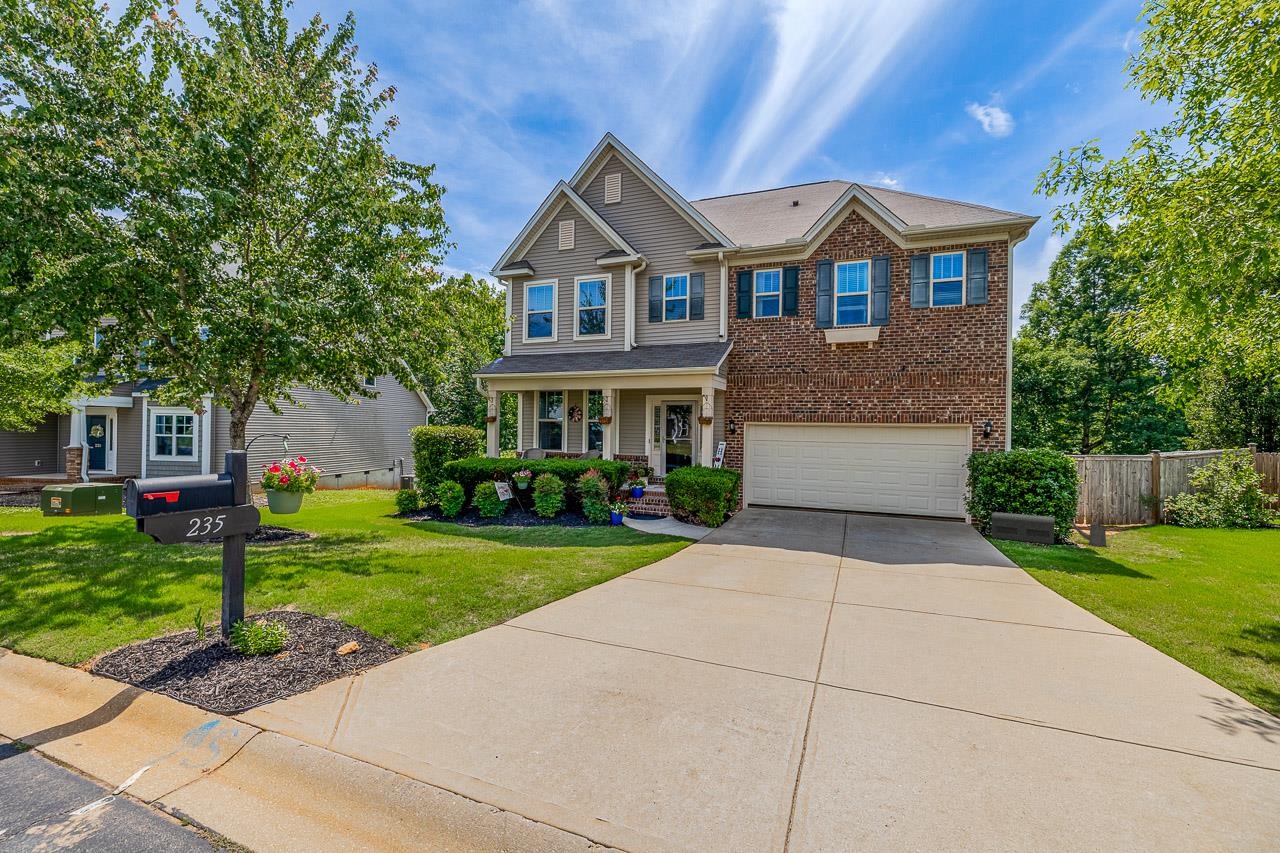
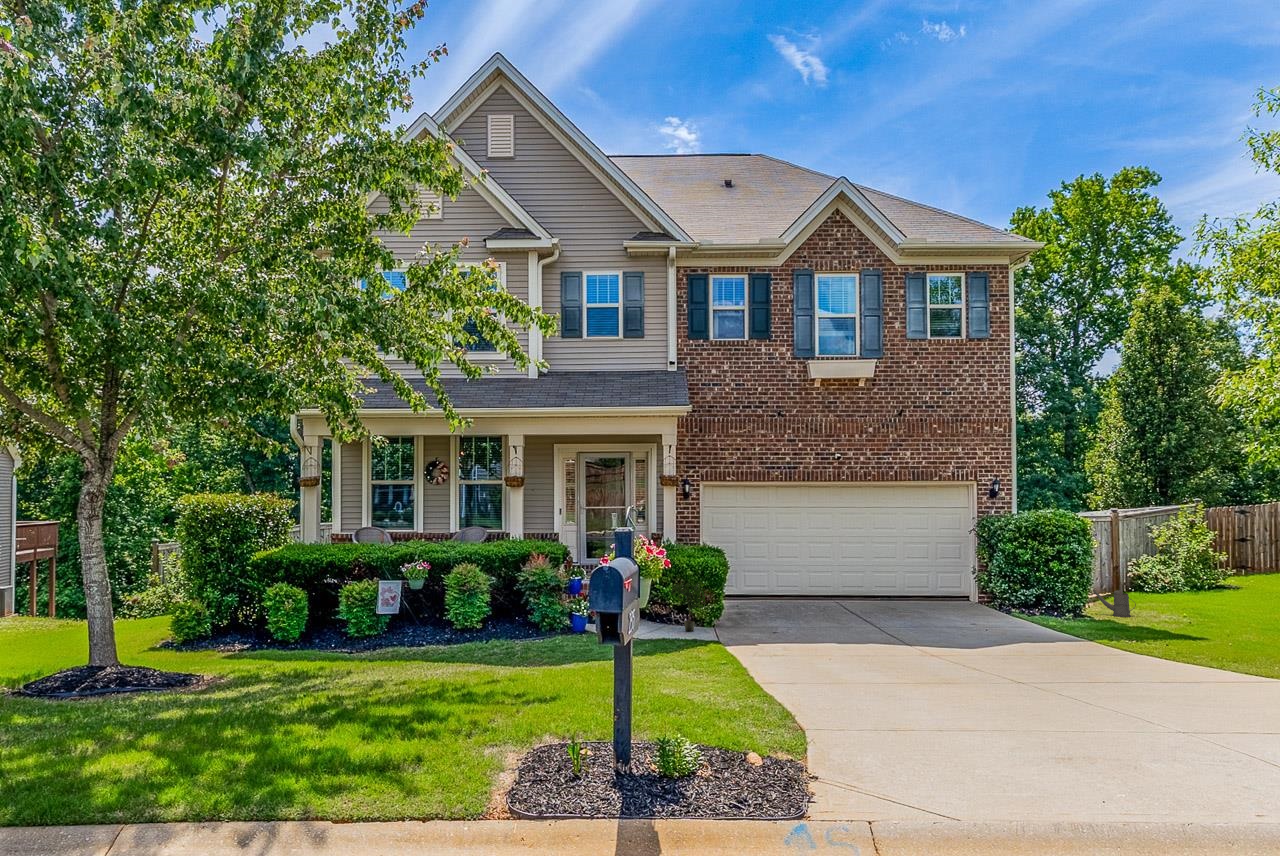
potted plant: present [1134,493,1165,526] -> present [668,581,708,632]
storage bench: present [991,512,1055,545] -> none [1017,586,1085,619]

